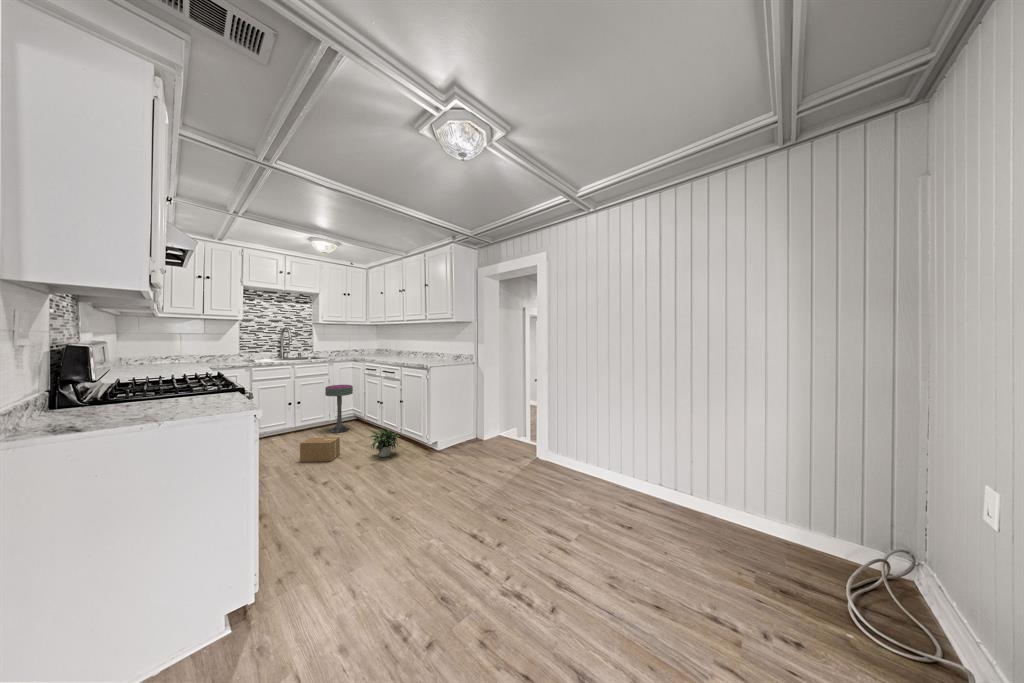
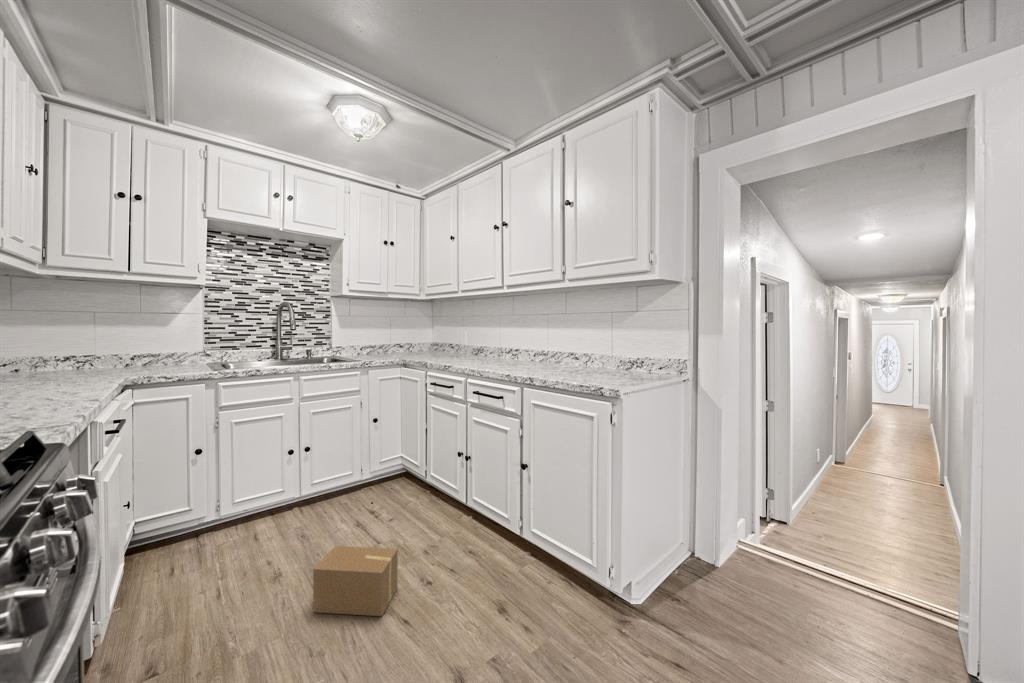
bar stool: present [325,385,353,433] -> none [356,412,406,507]
potted plant: present [370,429,399,457] -> none [450,530,534,605]

